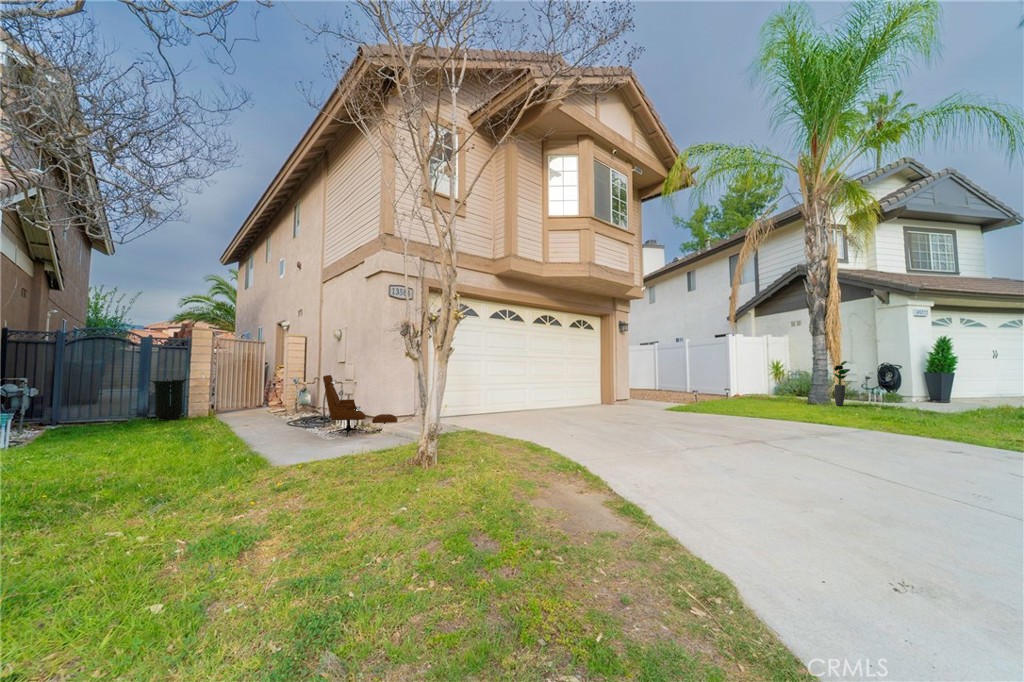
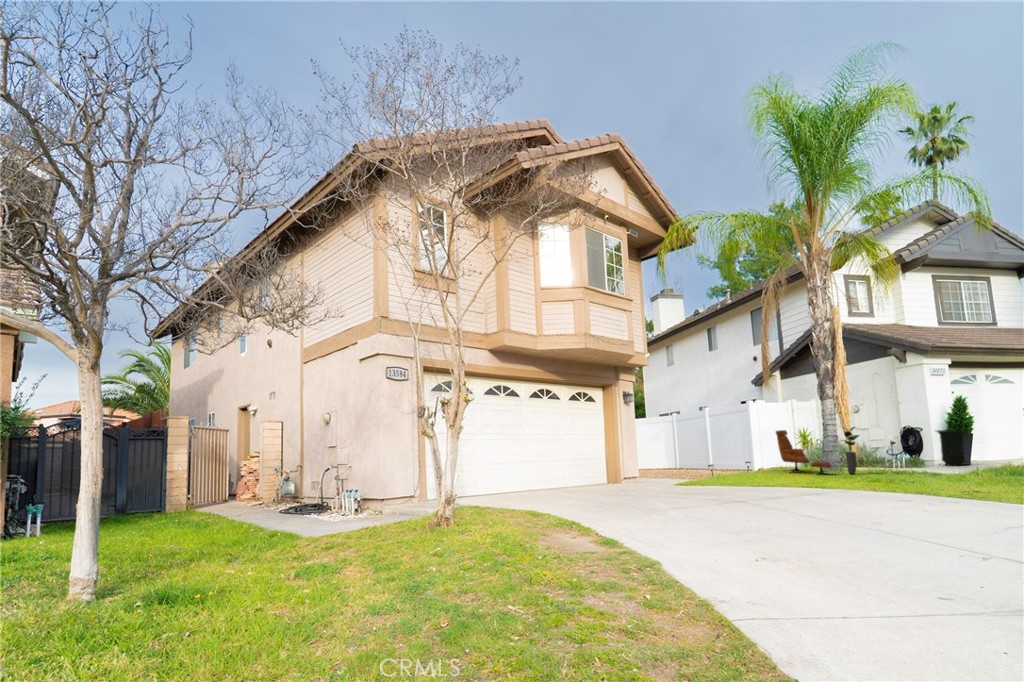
lounge chair: present [323,375,398,437] -> present [776,430,831,474]
trash can: present [151,379,188,420] -> present [937,430,966,466]

